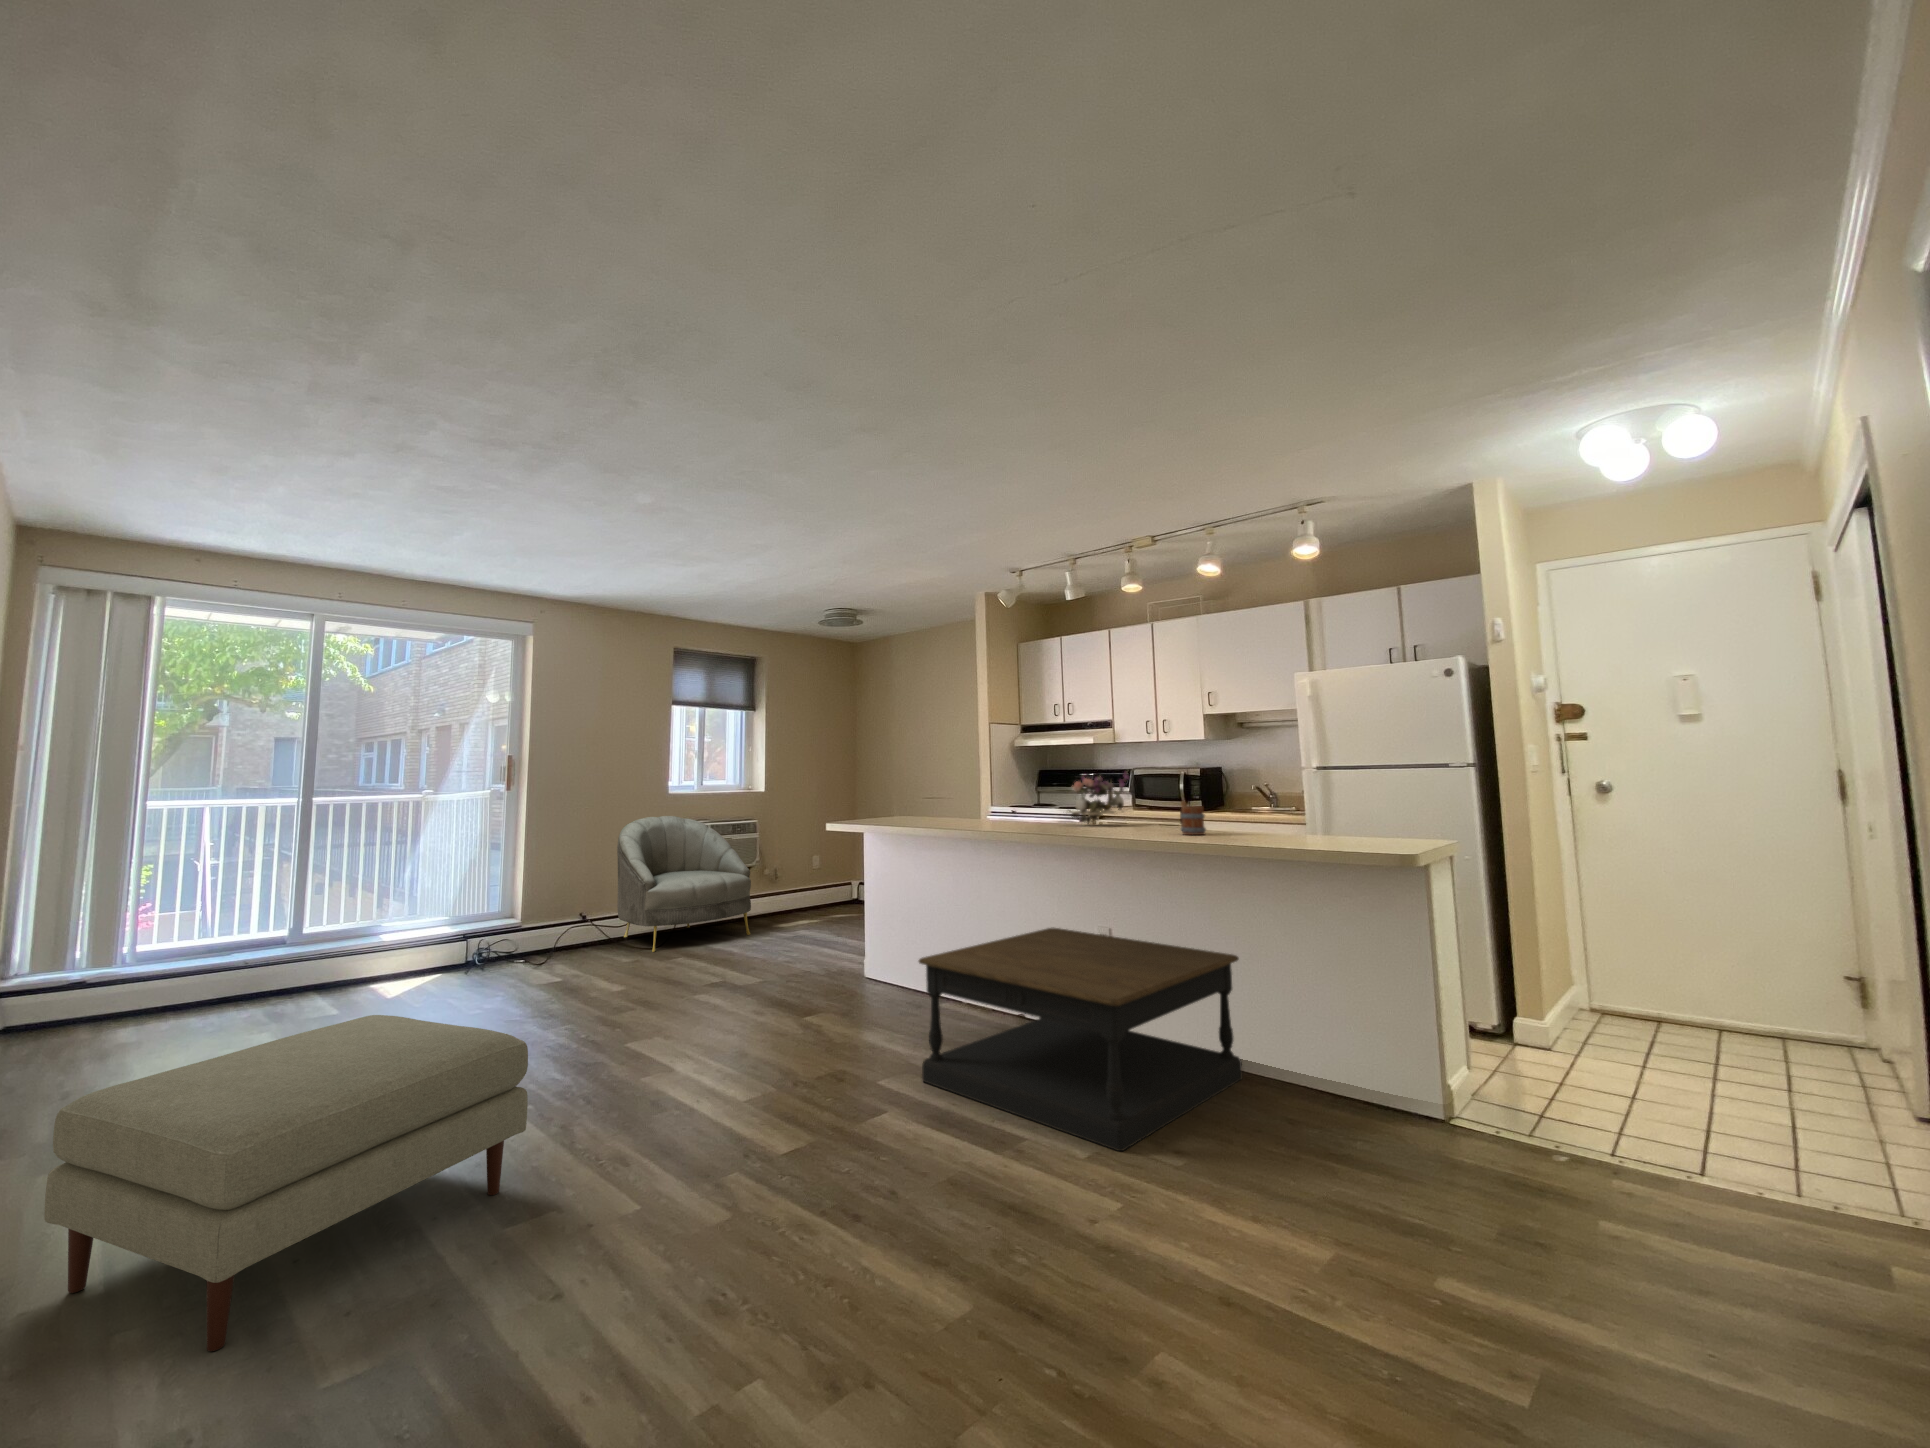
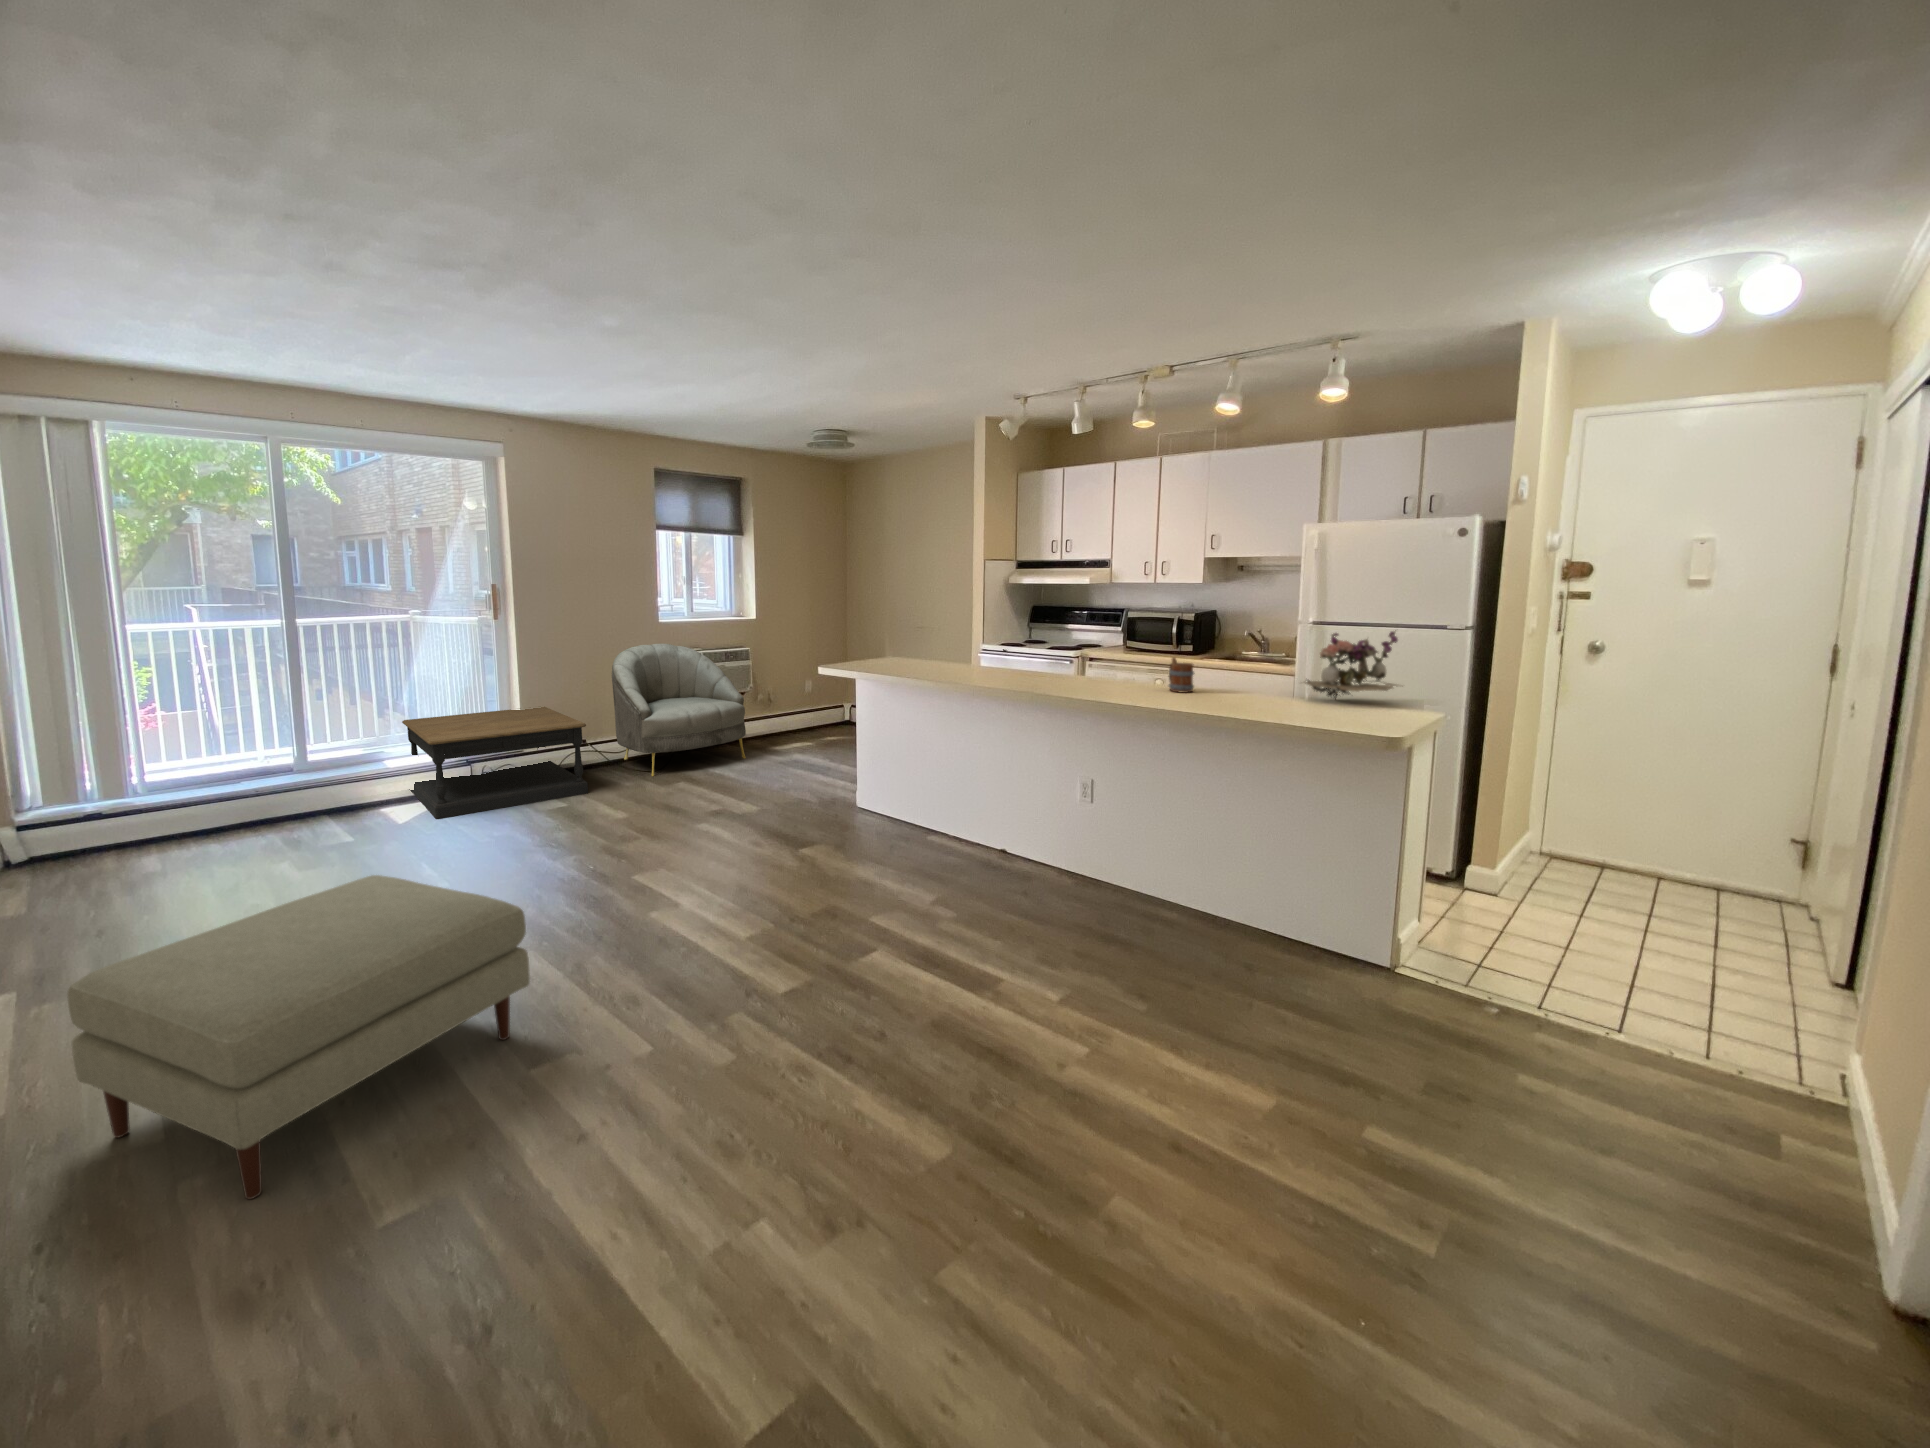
flower arrangement: present [1068,771,1129,823] -> present [1305,630,1398,700]
coffee table: present [919,928,1242,1151] -> present [402,707,588,819]

